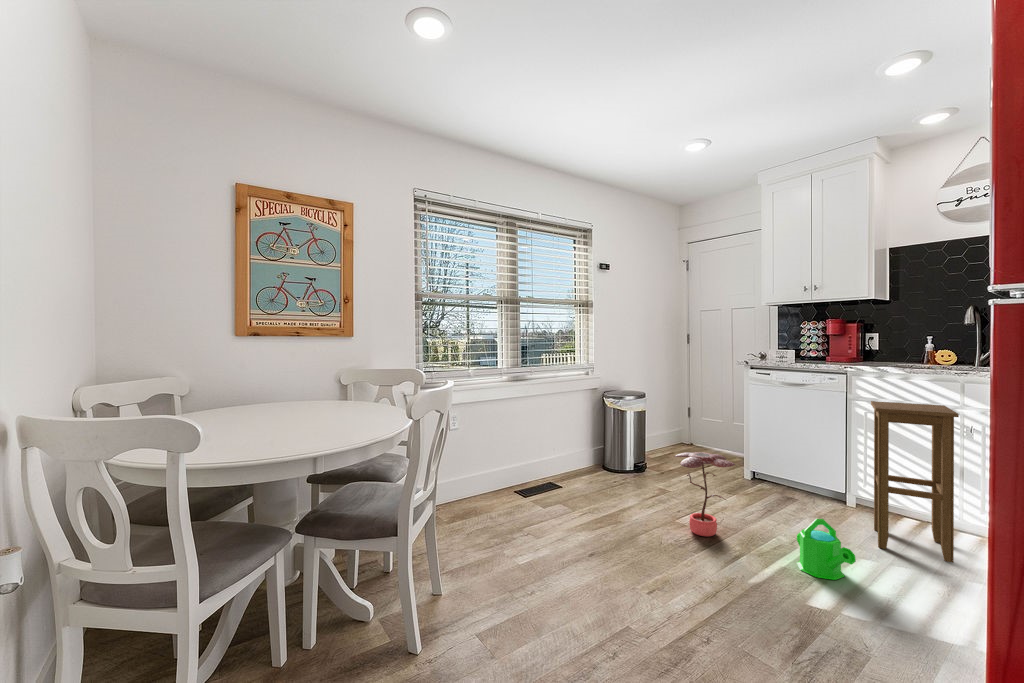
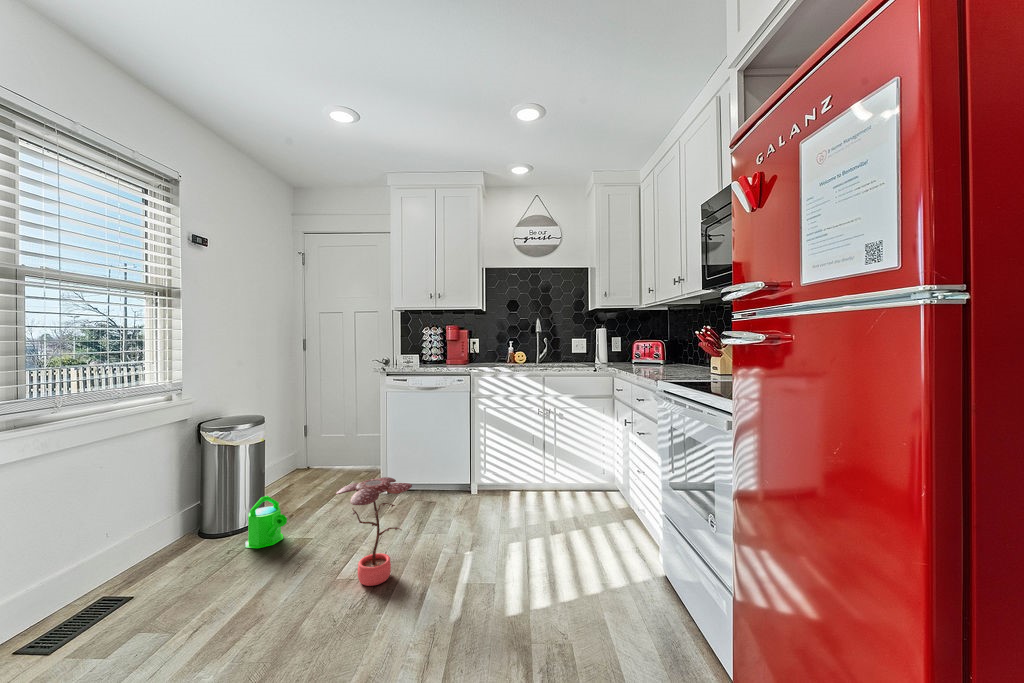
stool: present [871,401,959,563] -> none [498,395,561,526]
watering can: present [797,519,856,580] -> present [245,496,287,549]

